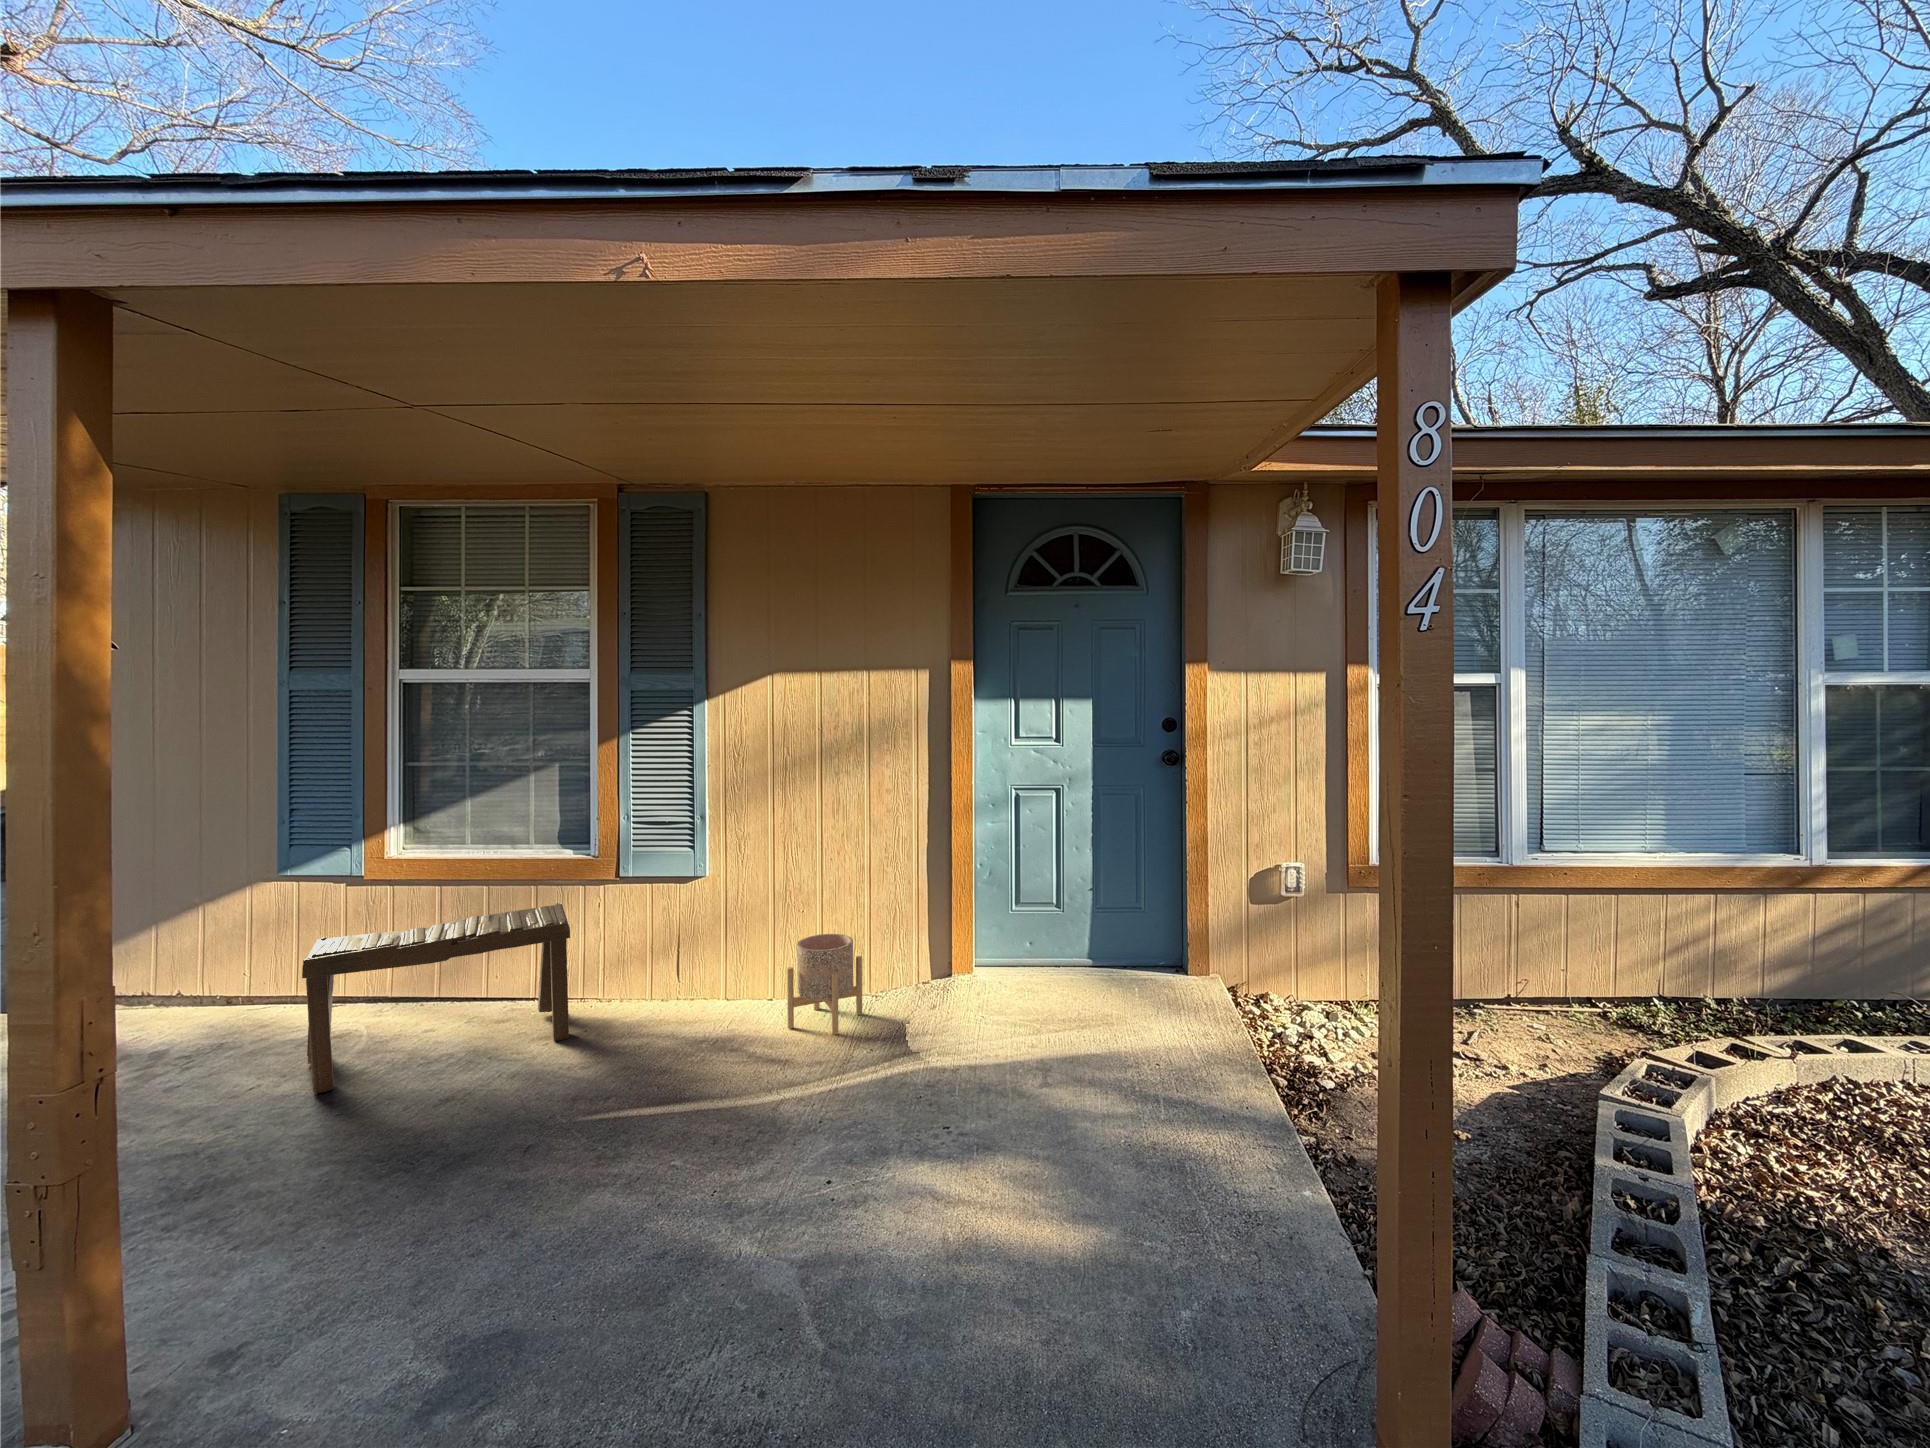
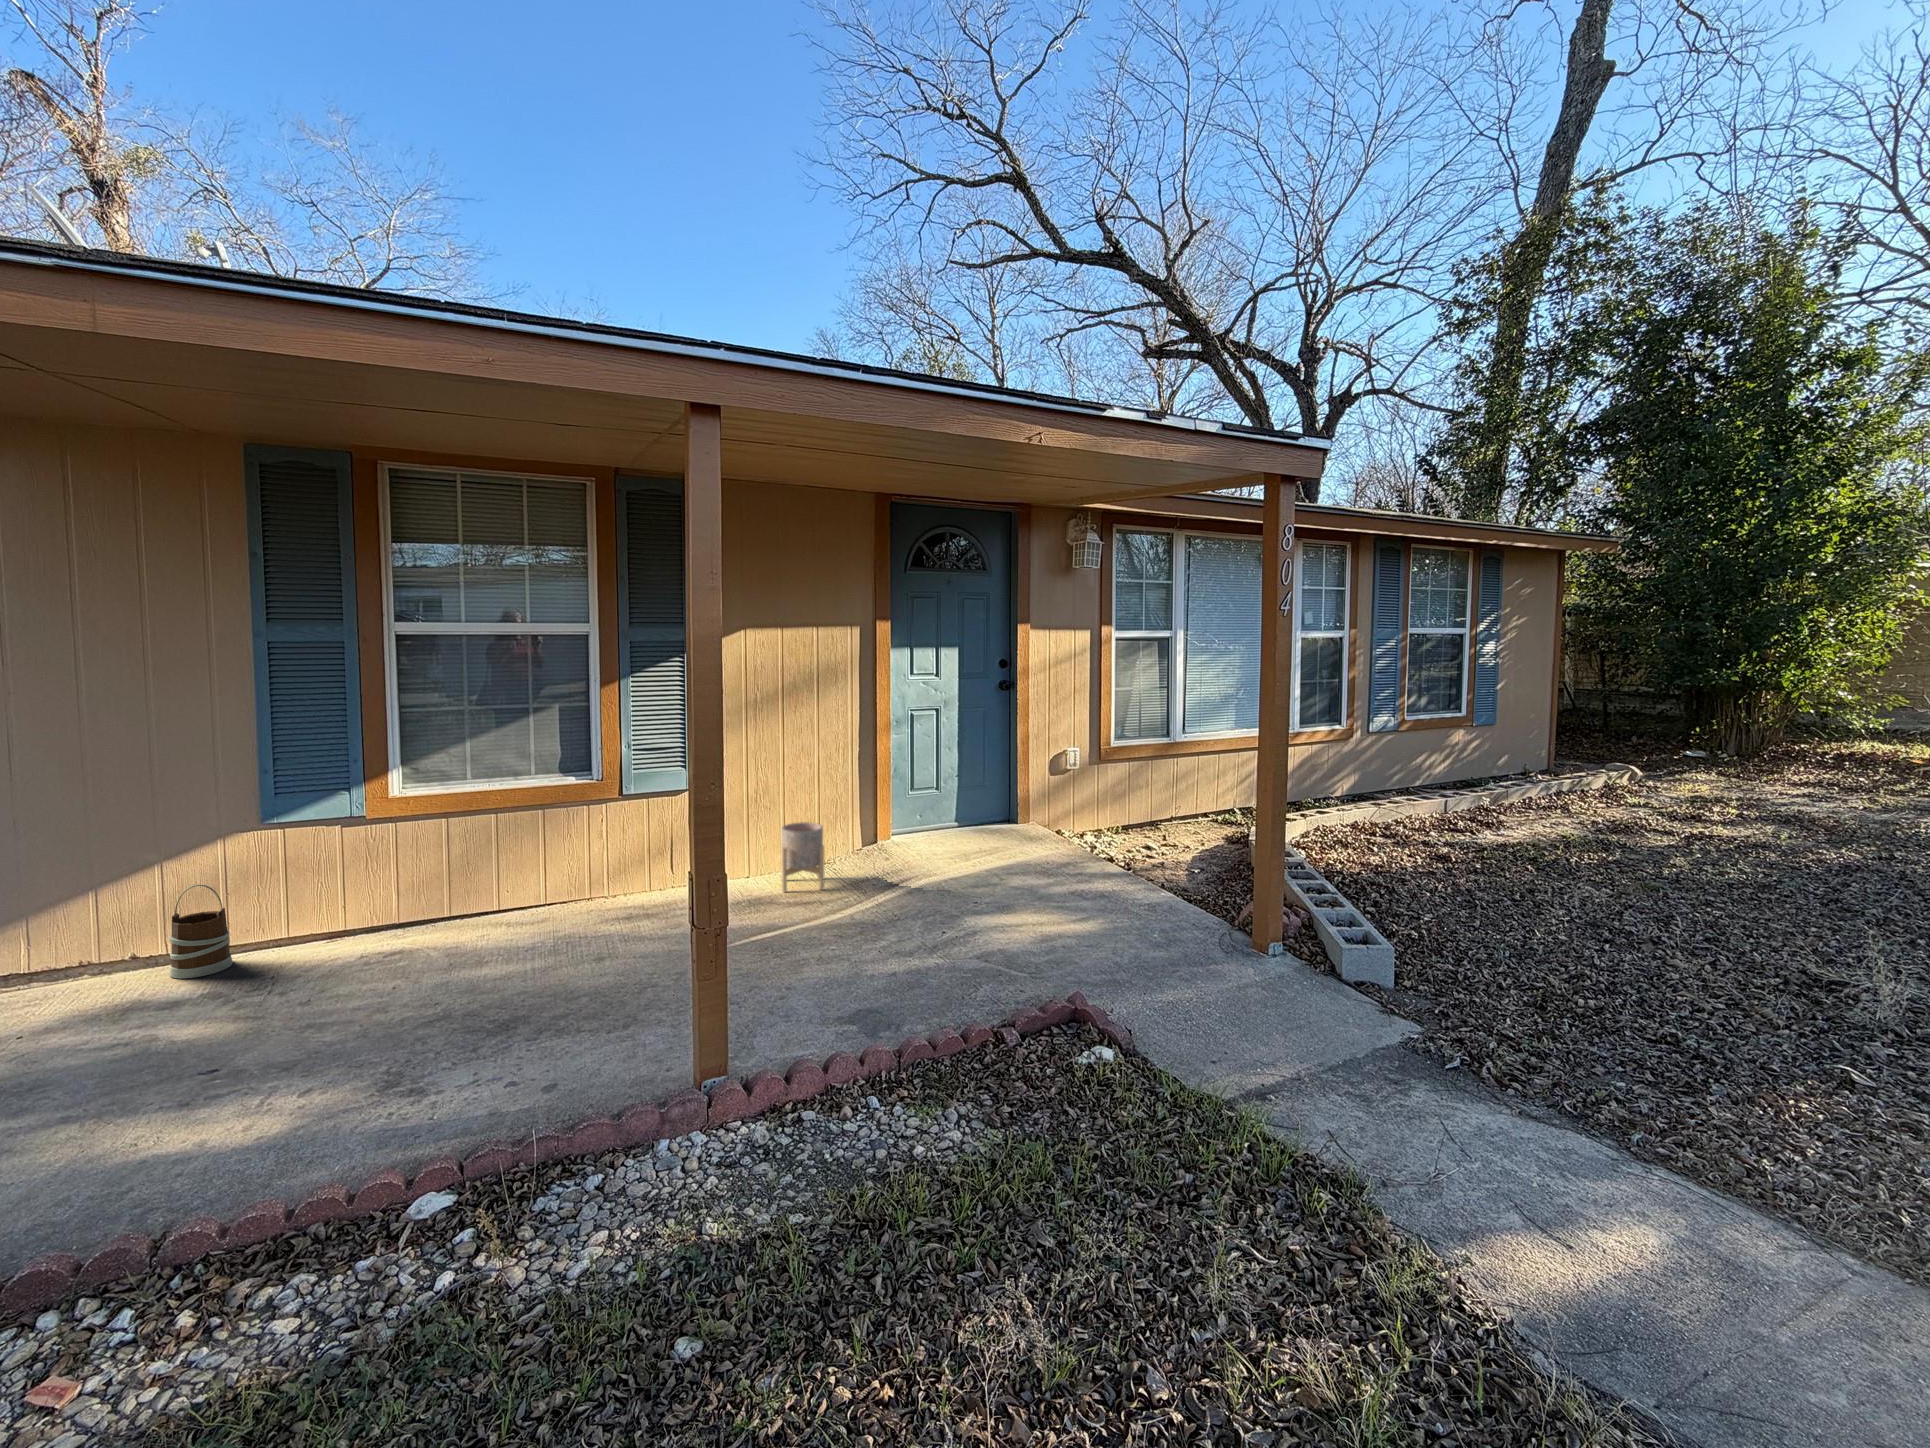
bench: present [302,903,570,1094] -> none [406,821,625,981]
wooden bucket: none [175,934,240,1029] -> present [169,885,233,978]

